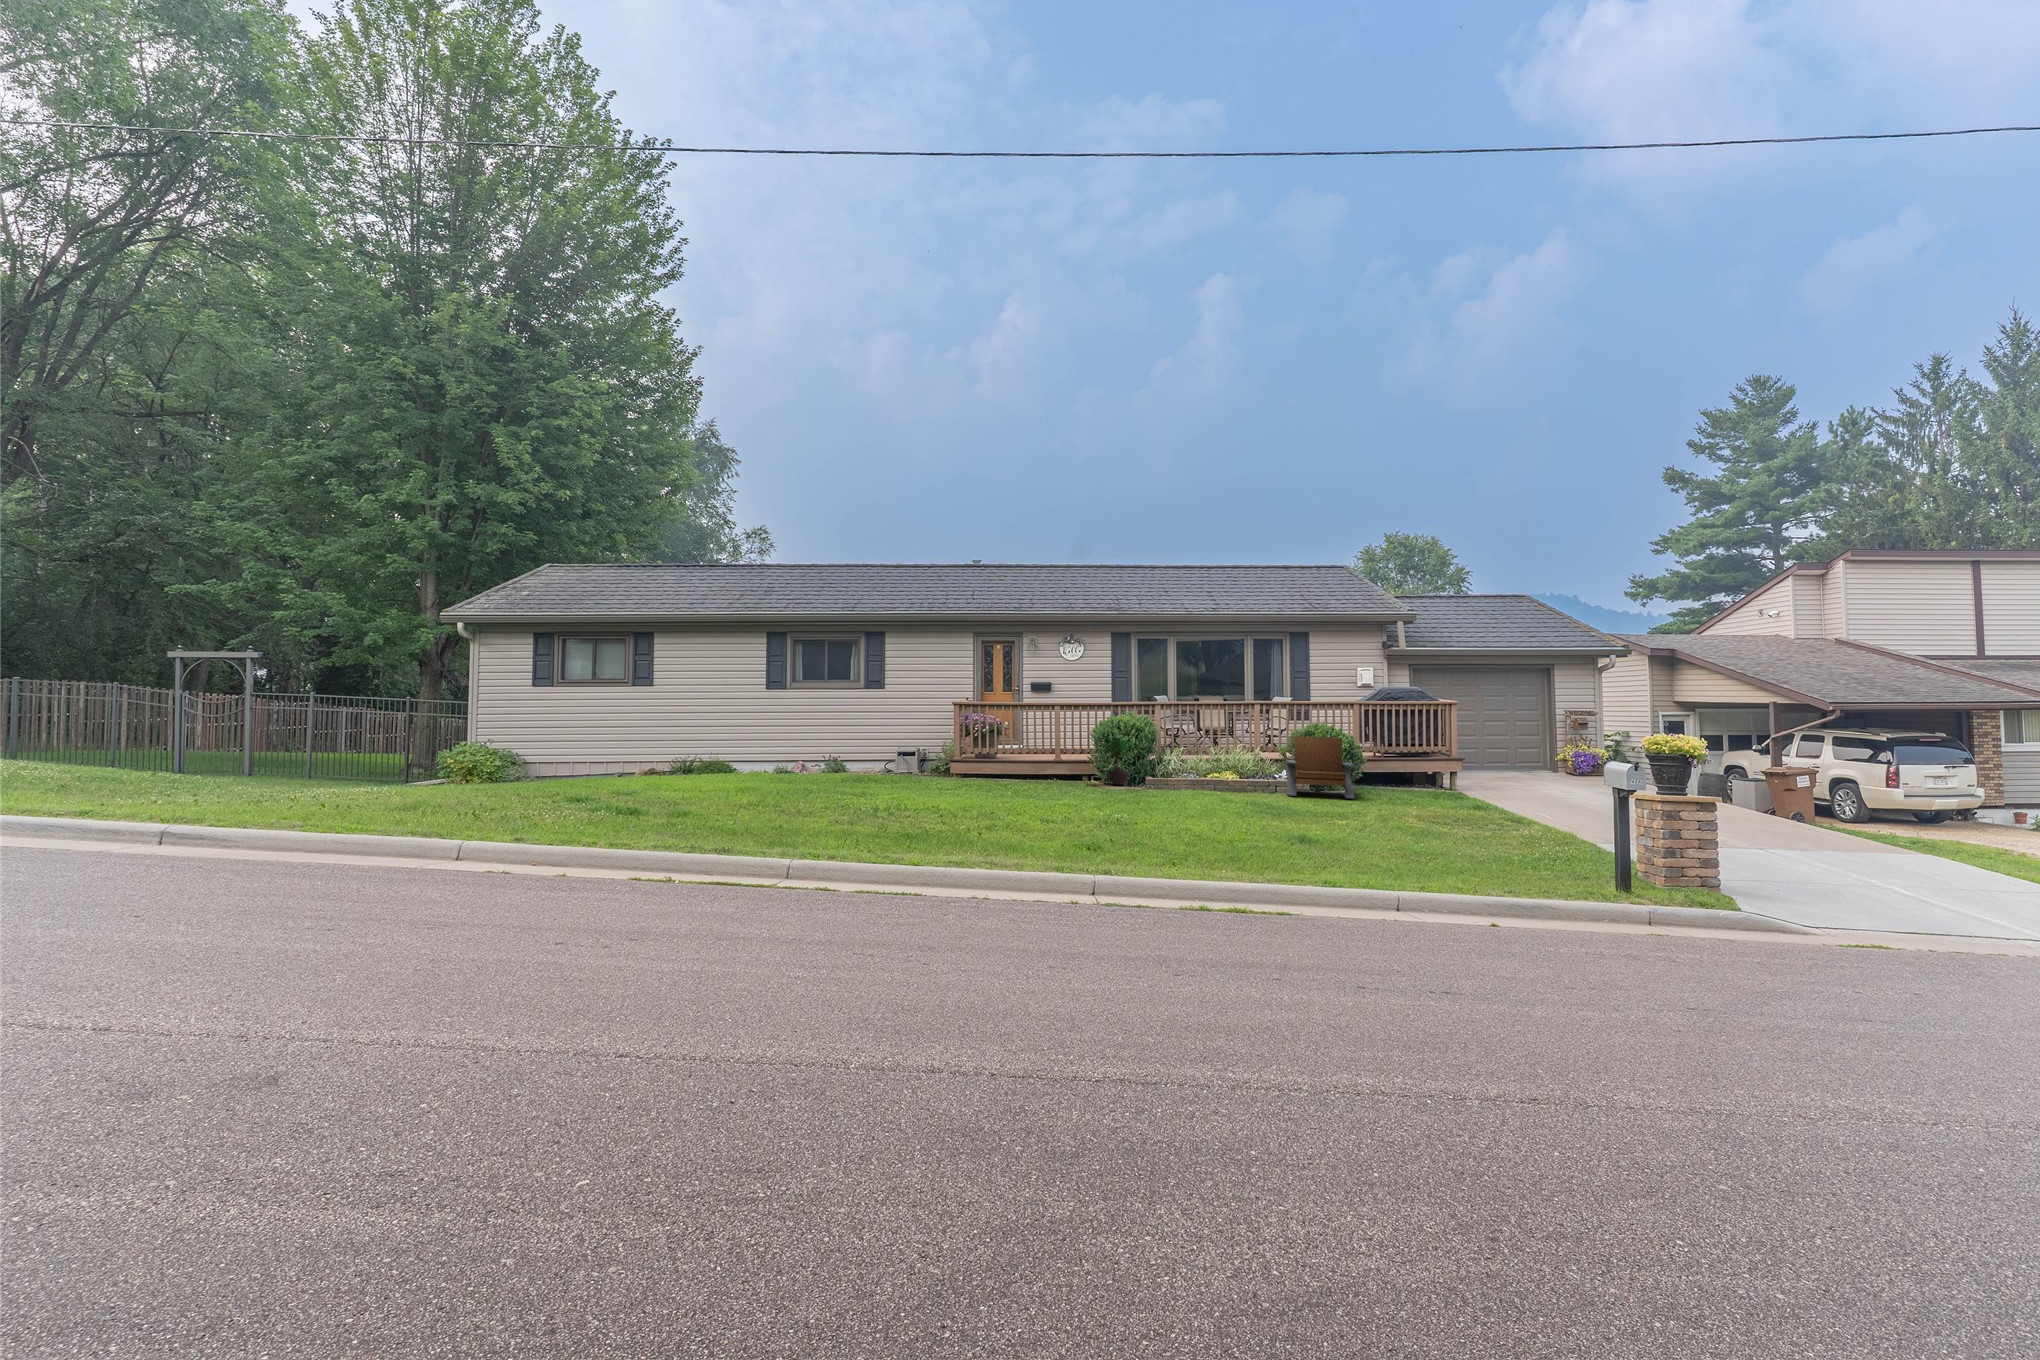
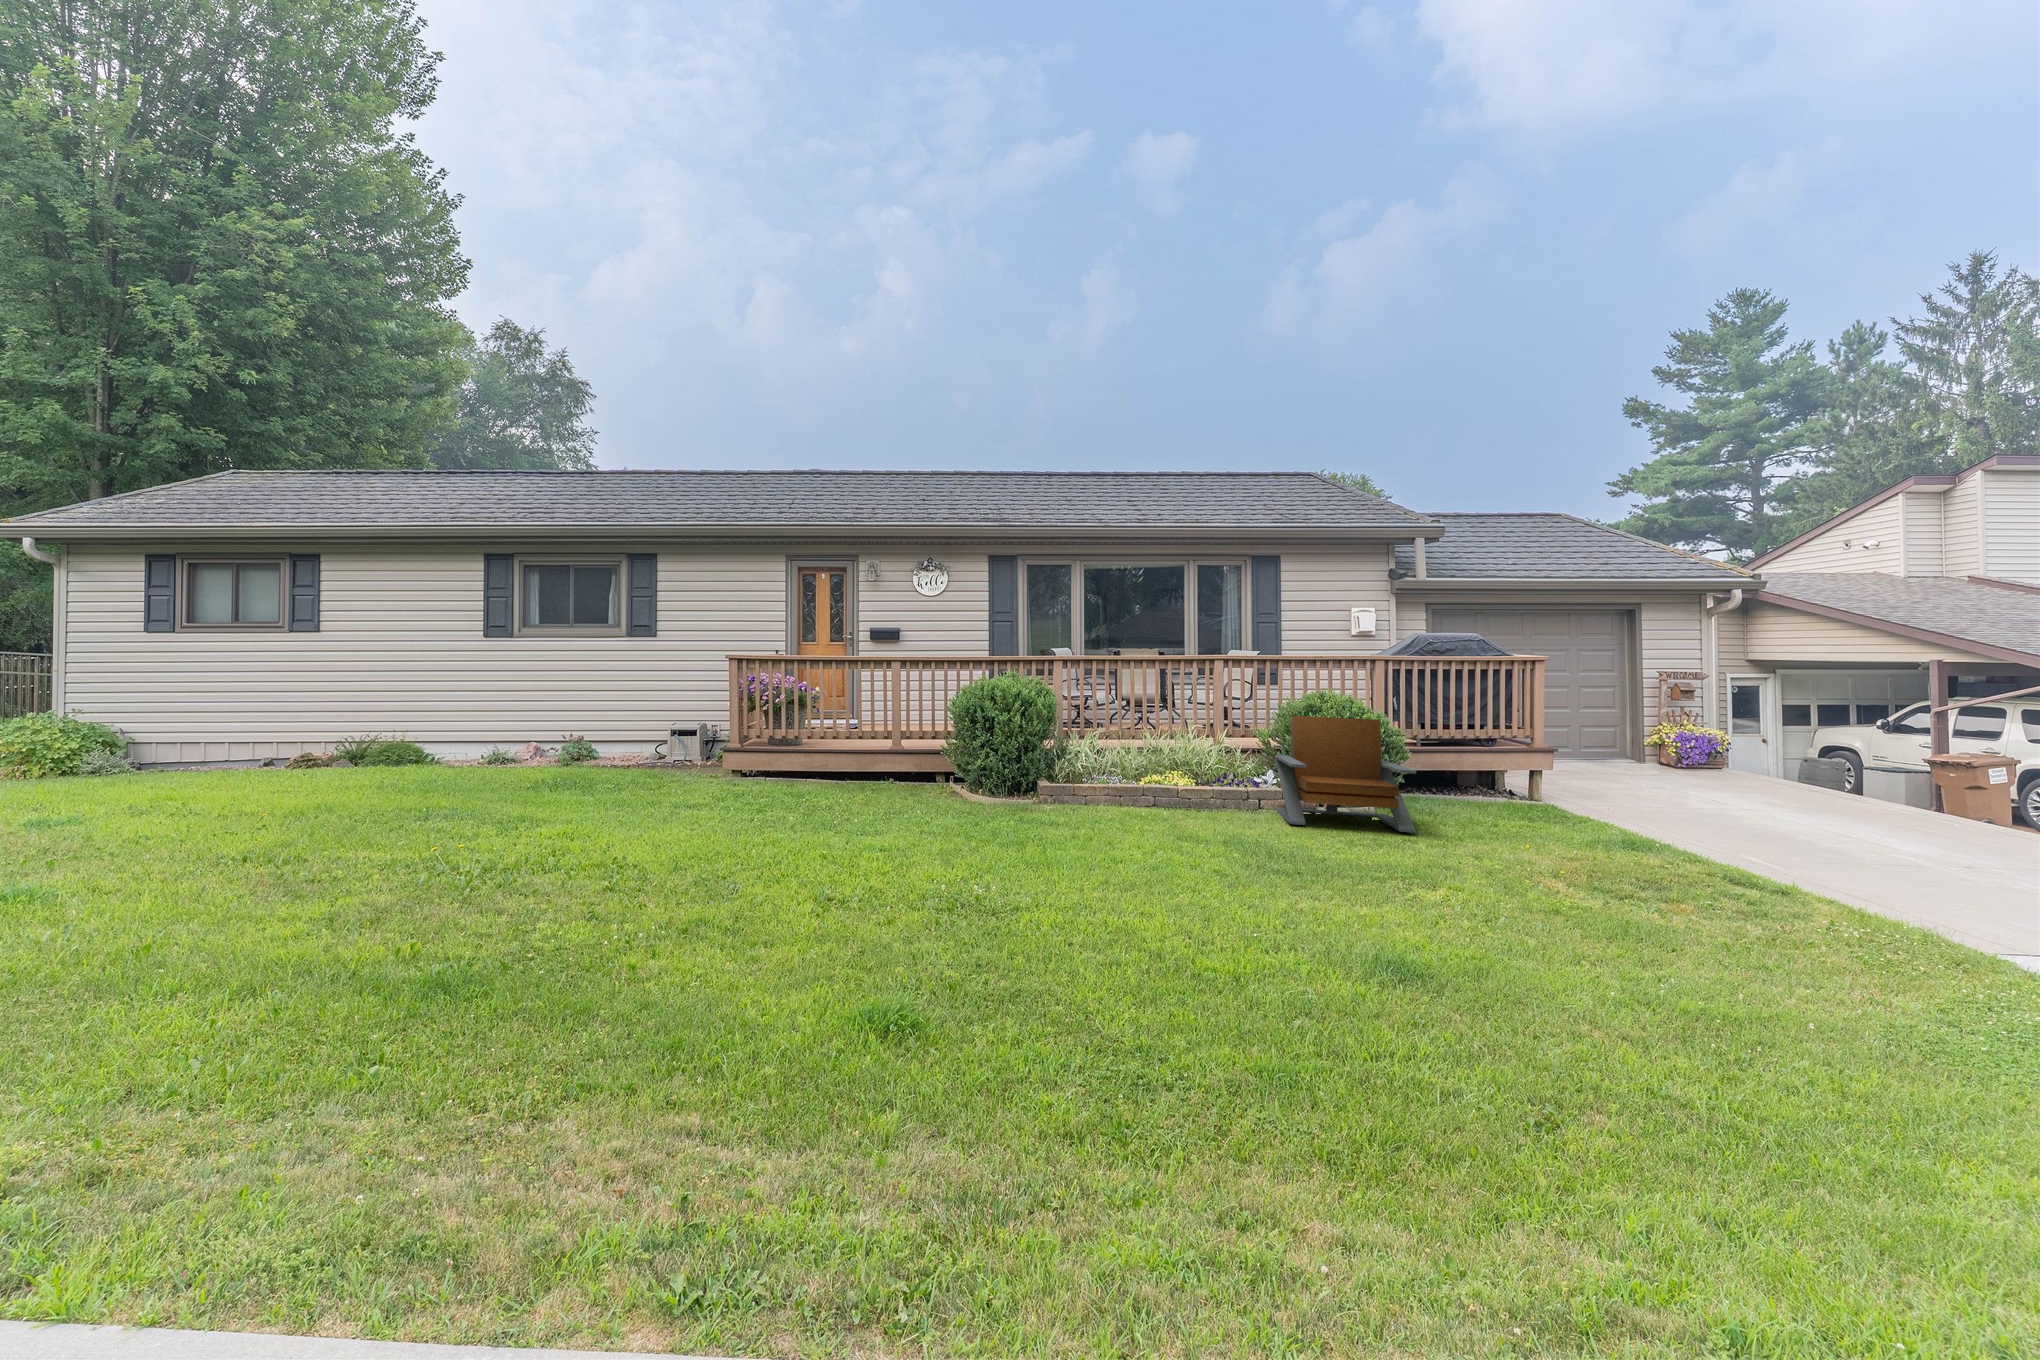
potted tree: present [1104,738,1129,785] -> none [959,709,1010,797]

